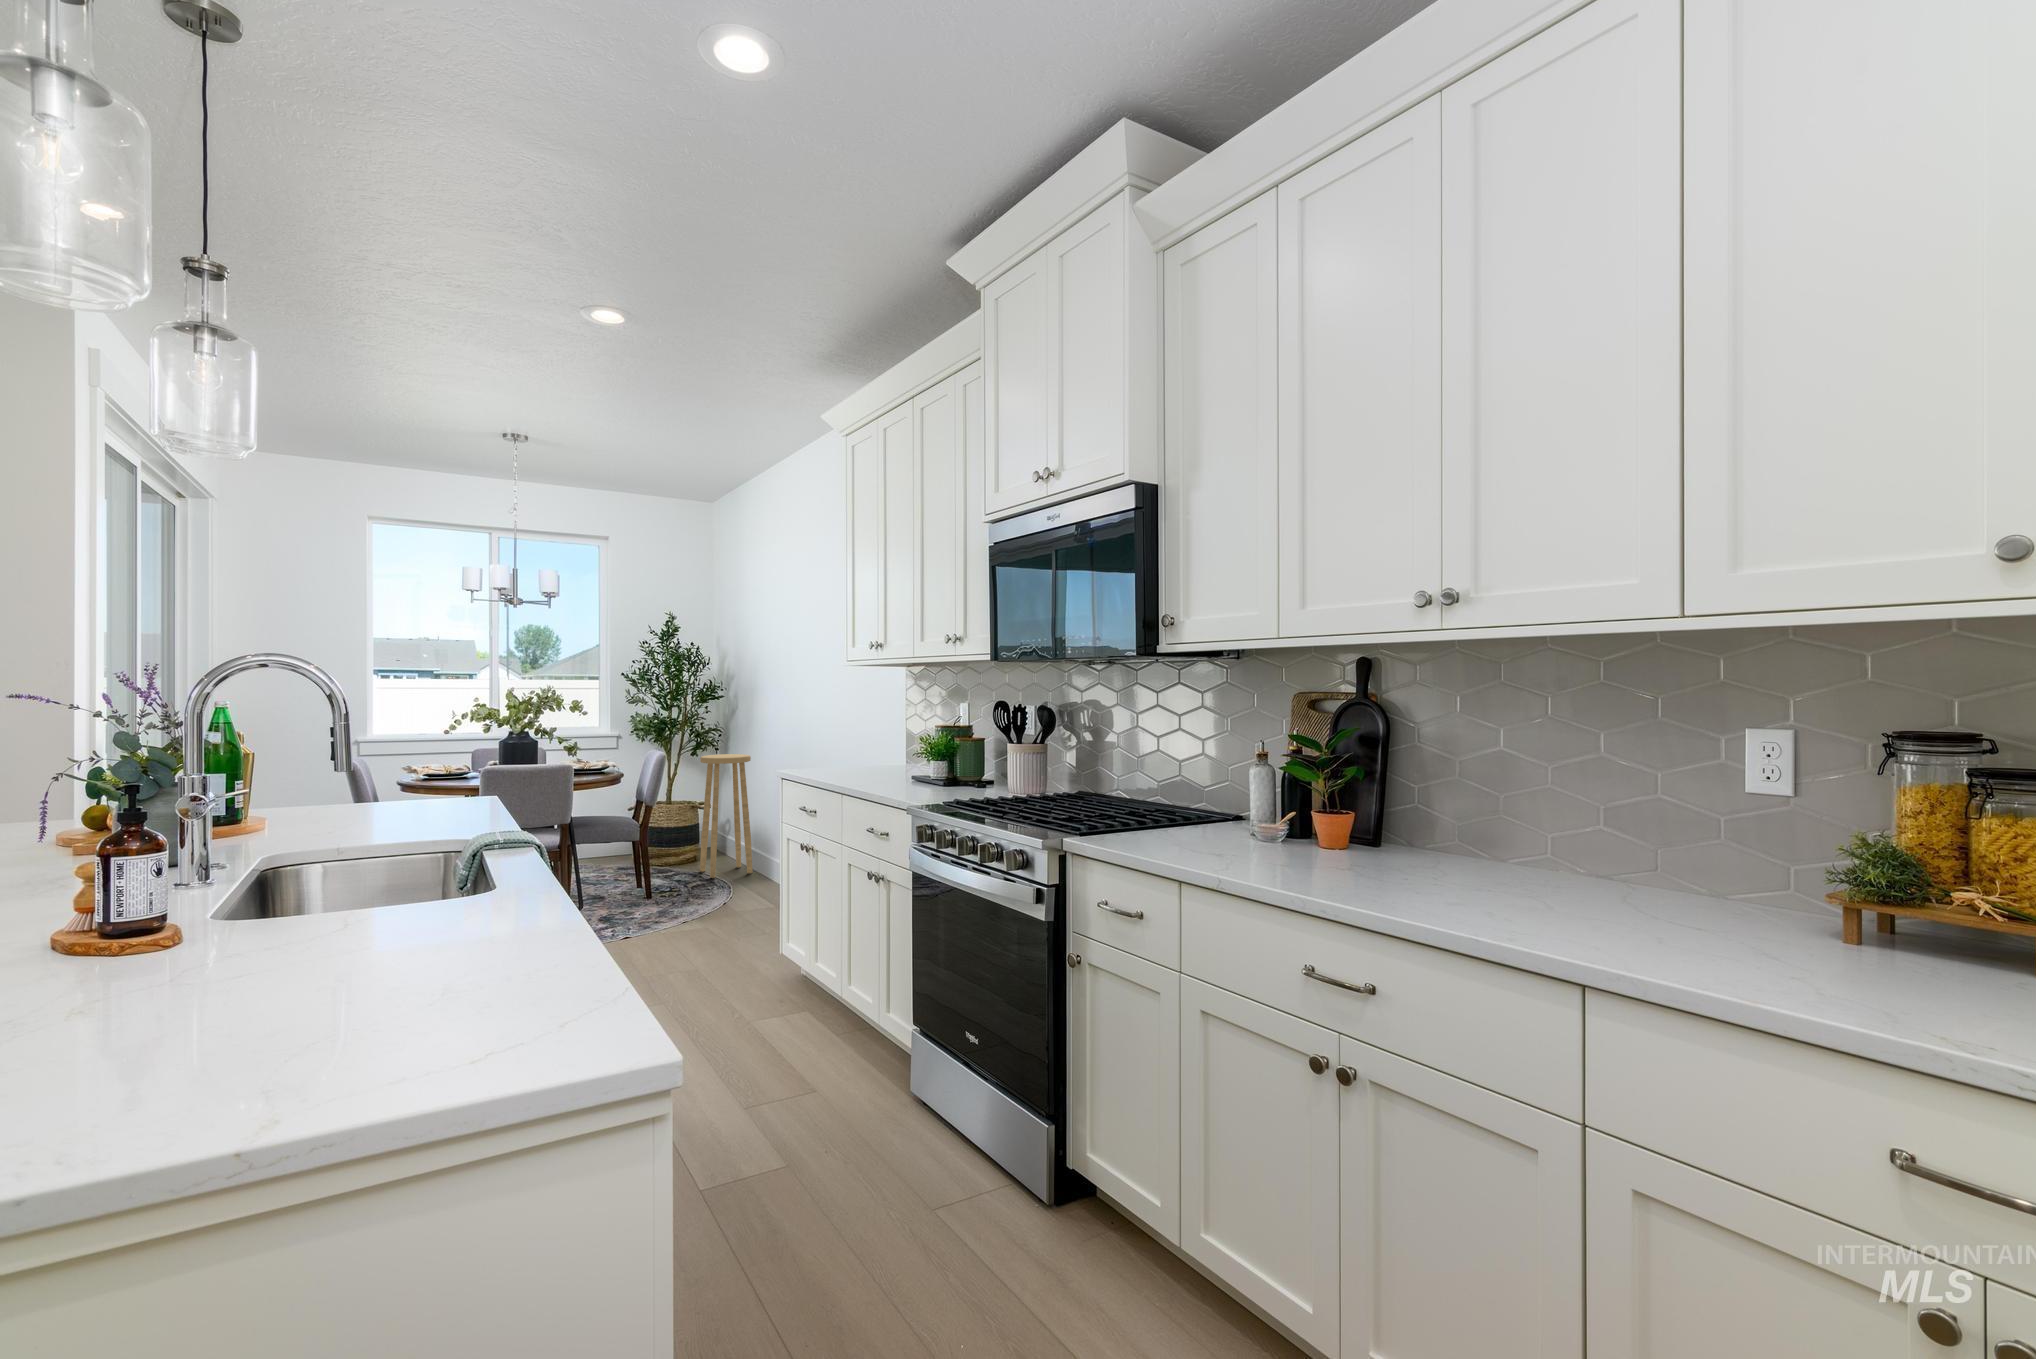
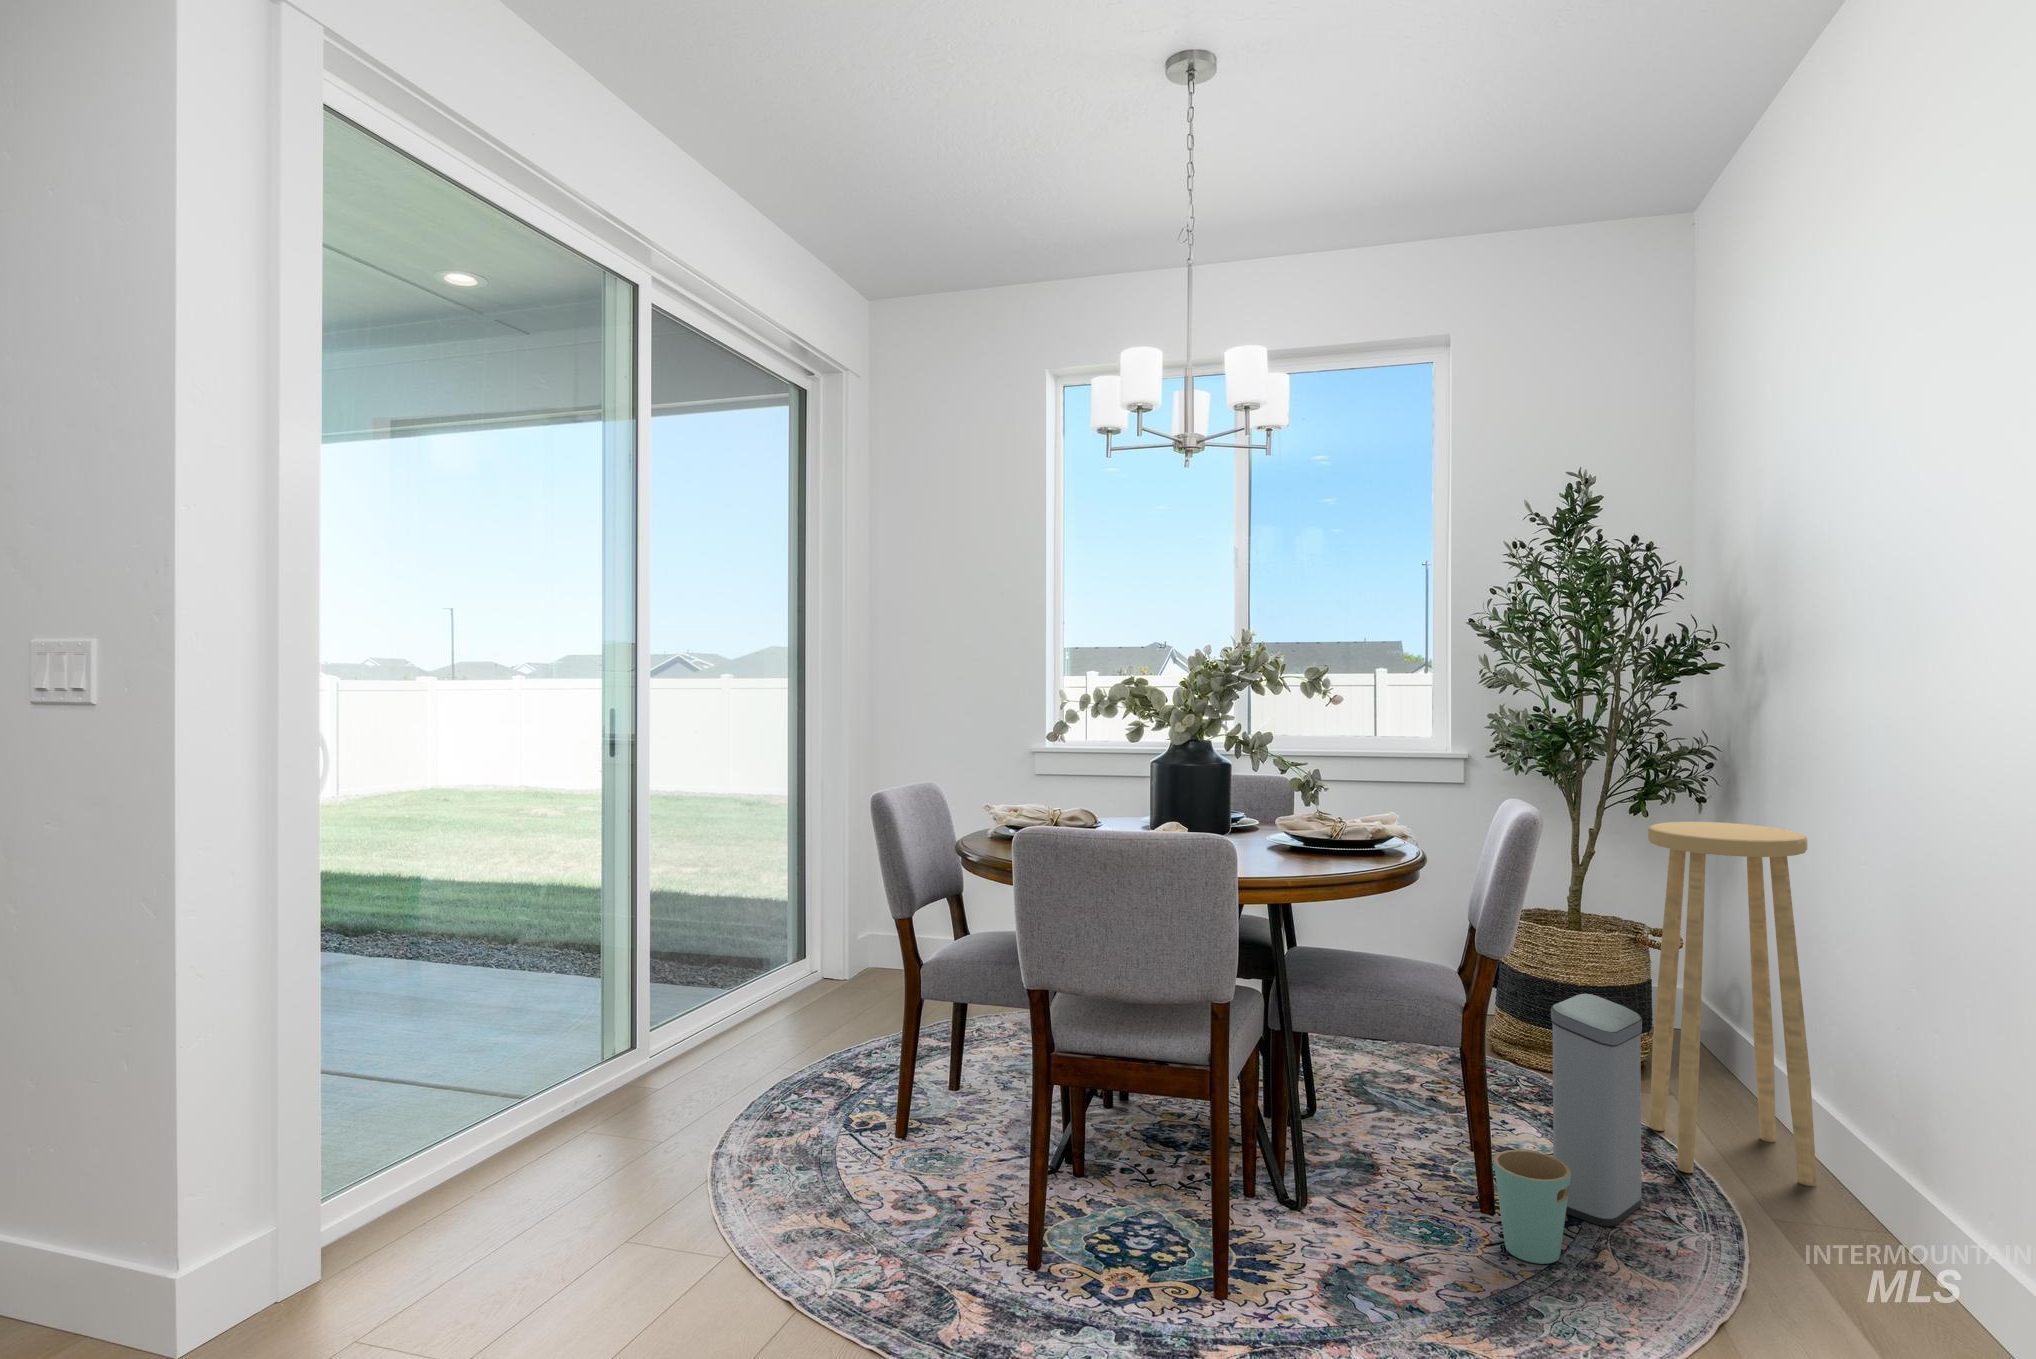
trash can: none [653,817,700,903] -> present [1493,994,1642,1264]

